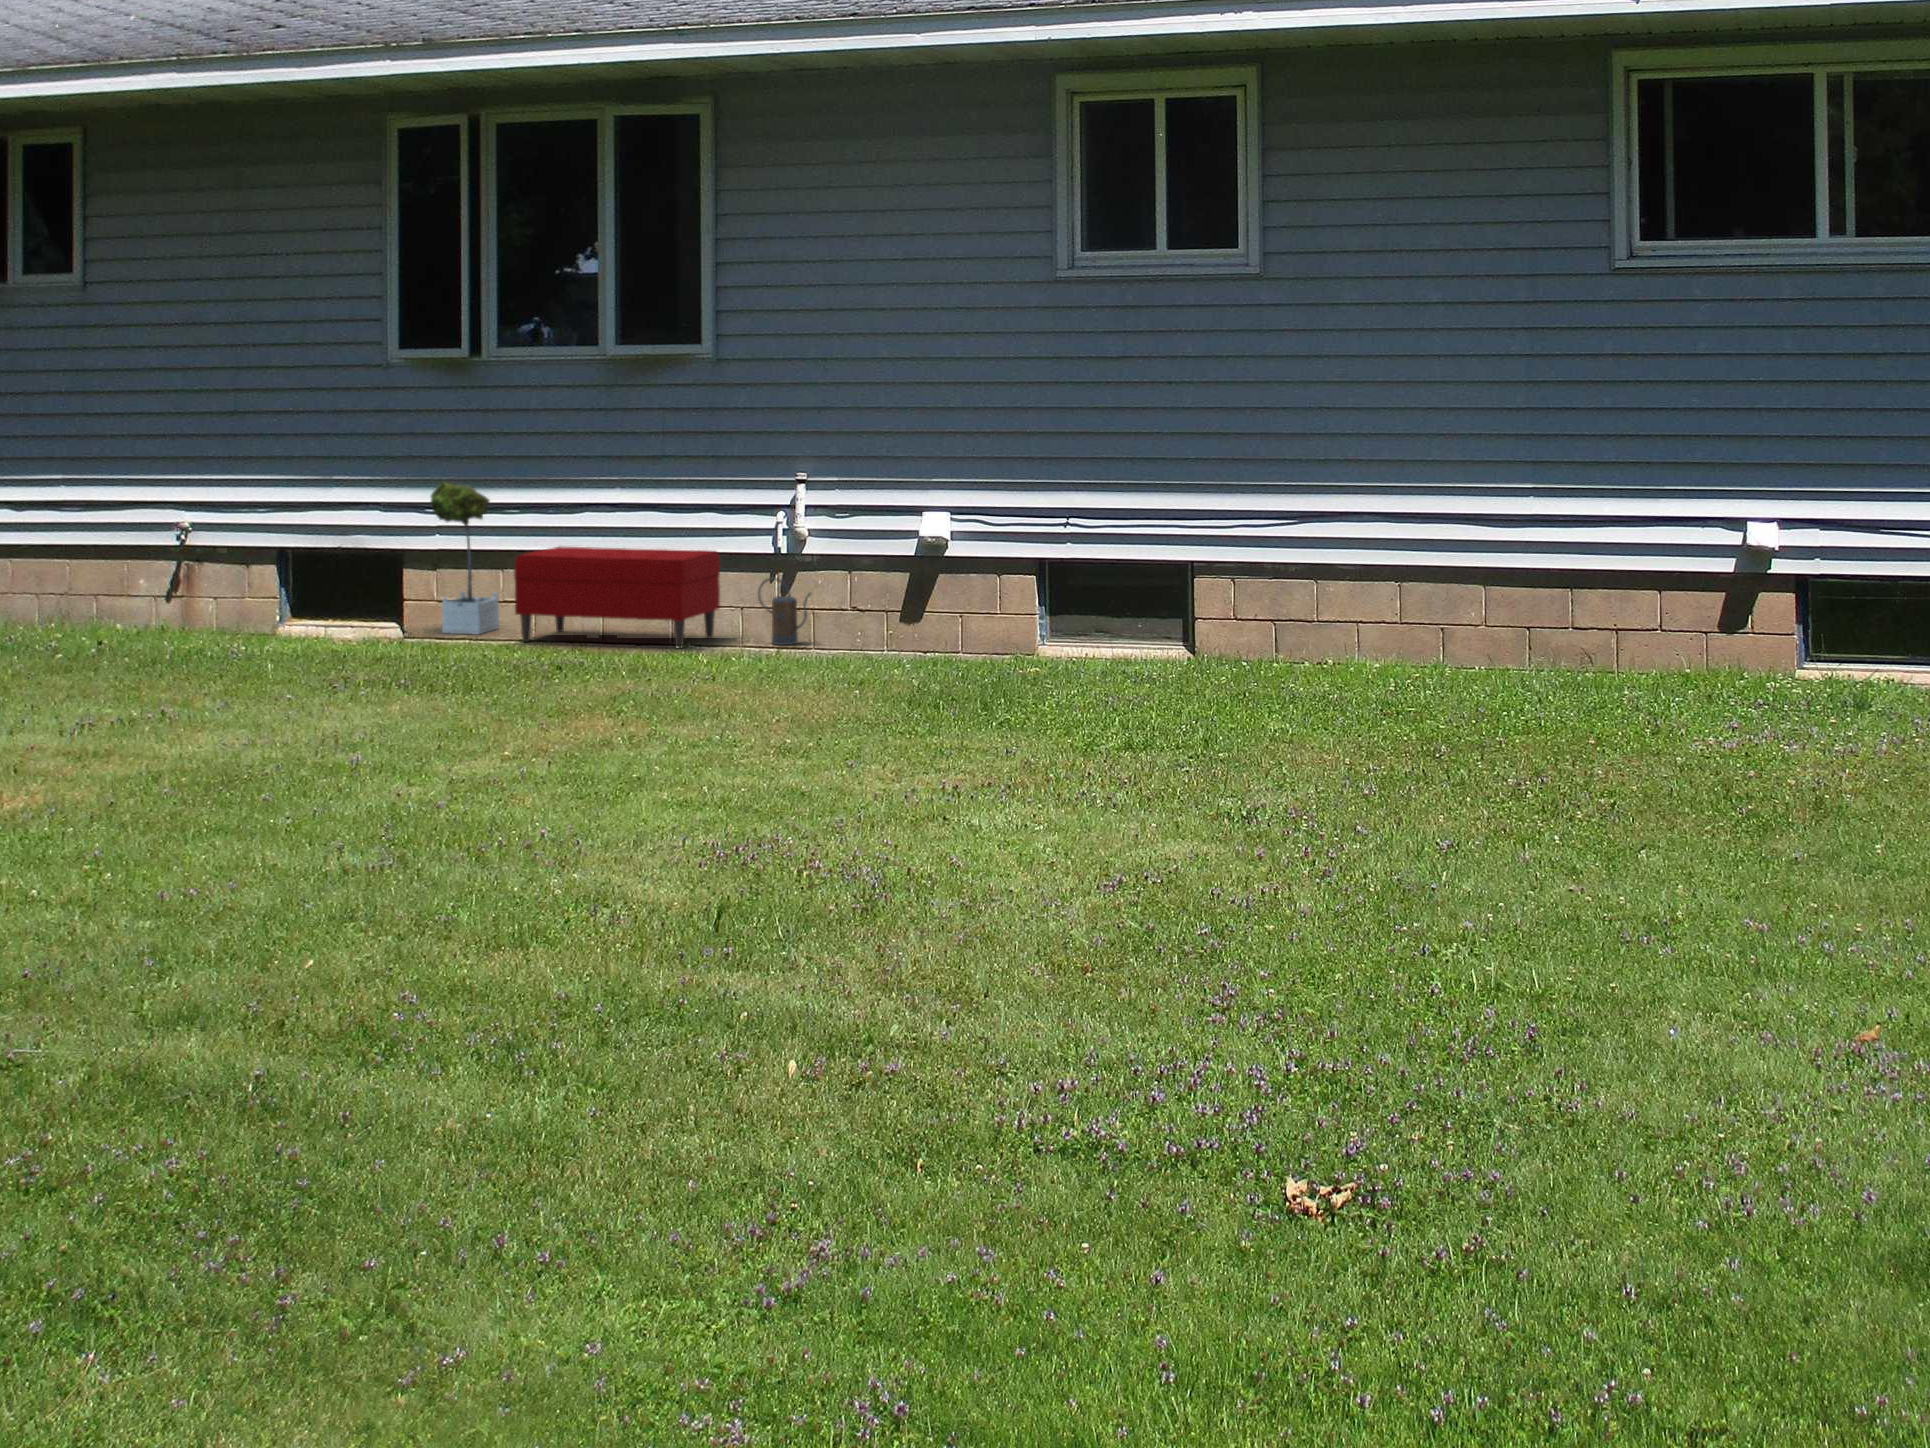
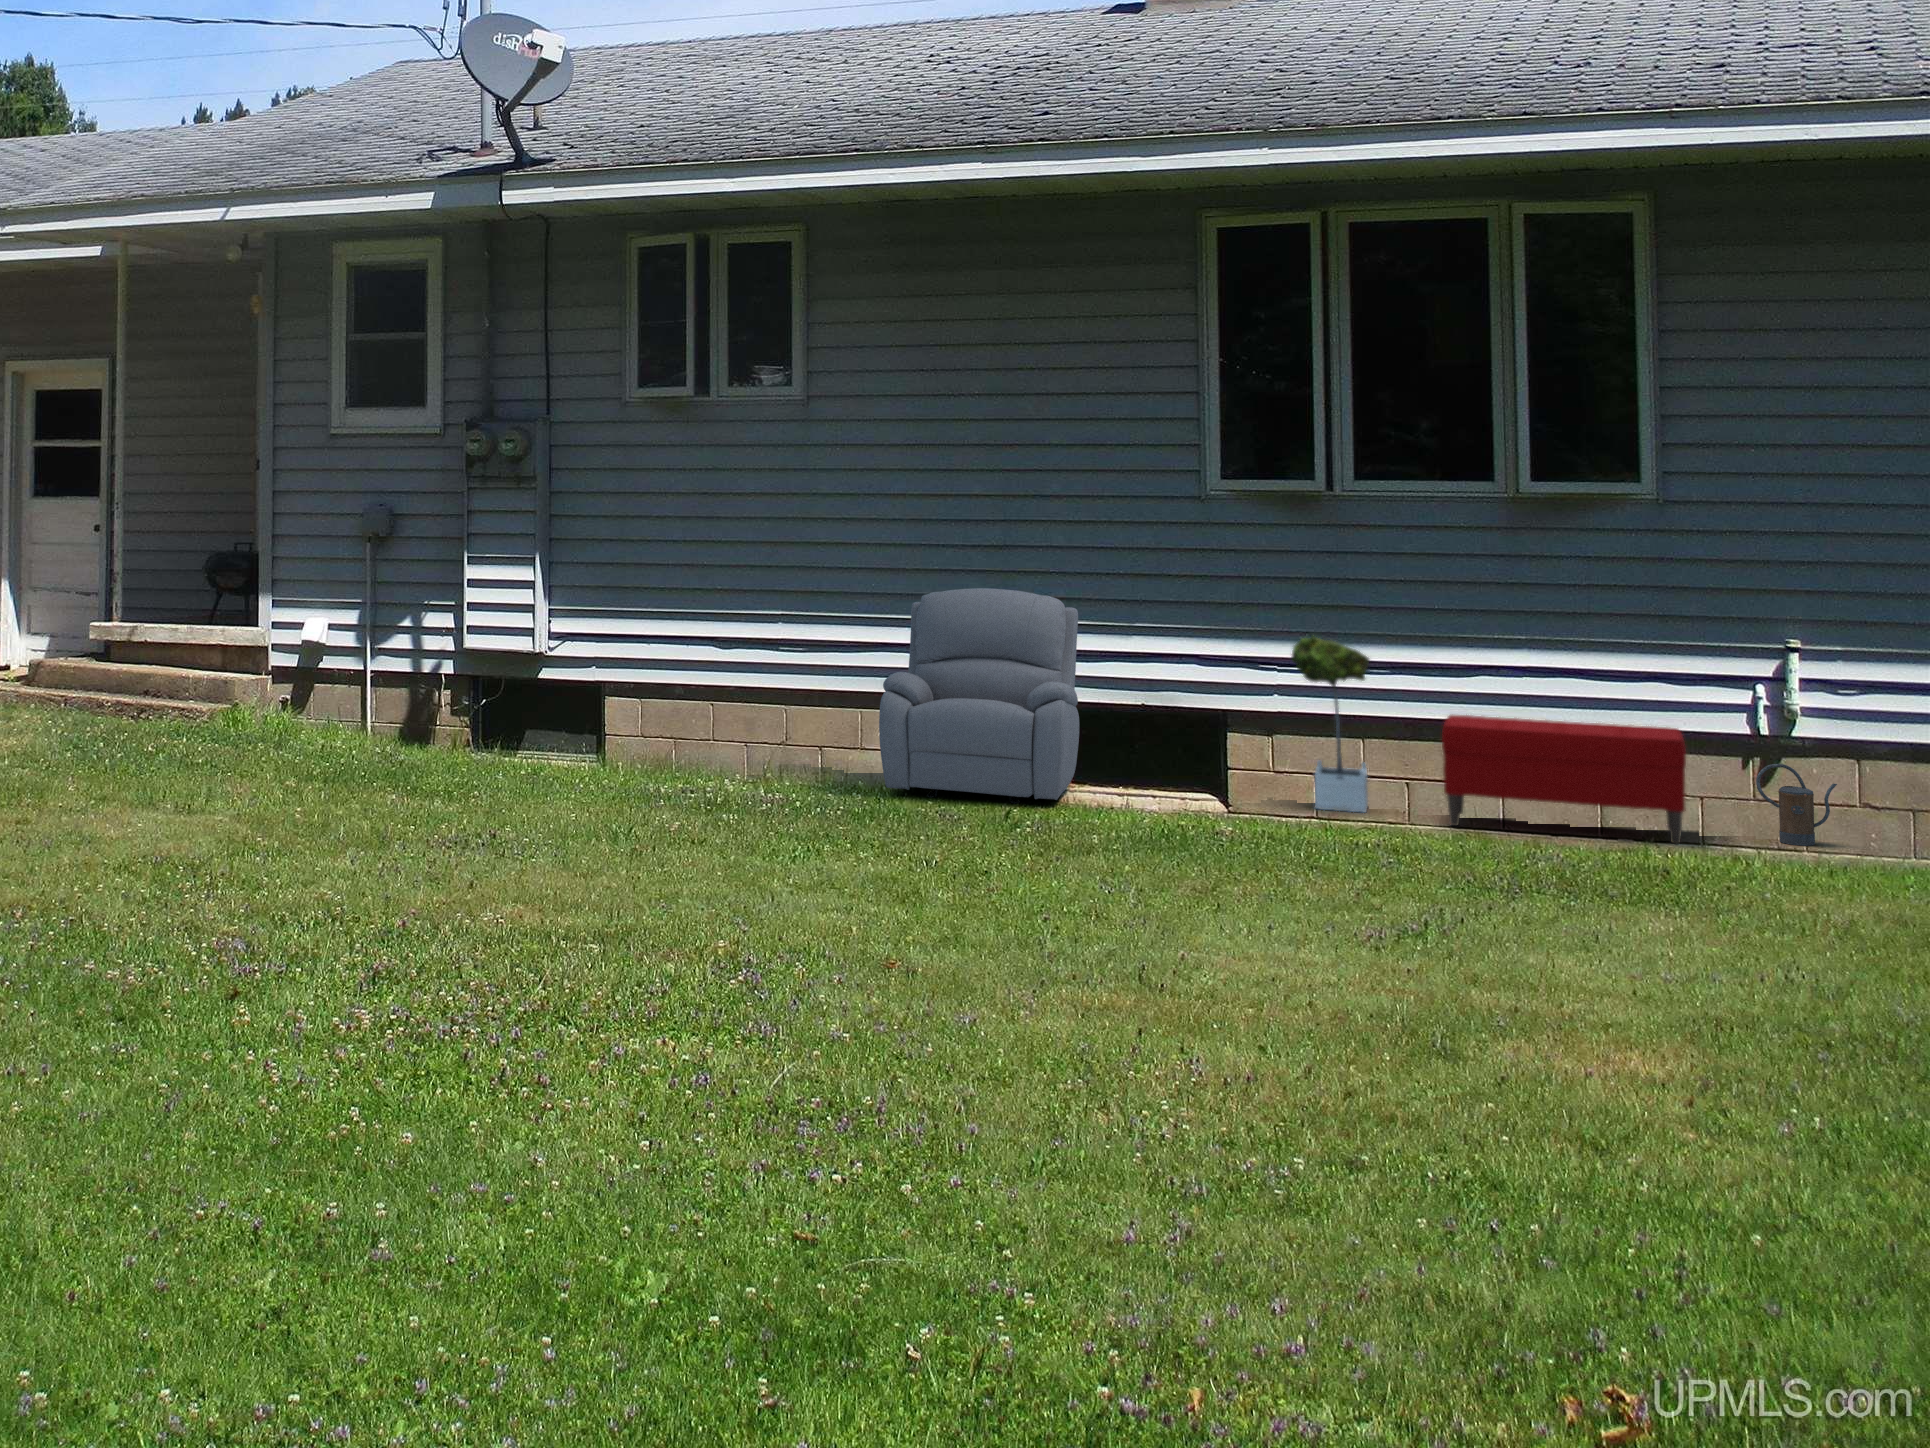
chair: none [66,448,291,639] -> present [879,588,1079,803]

